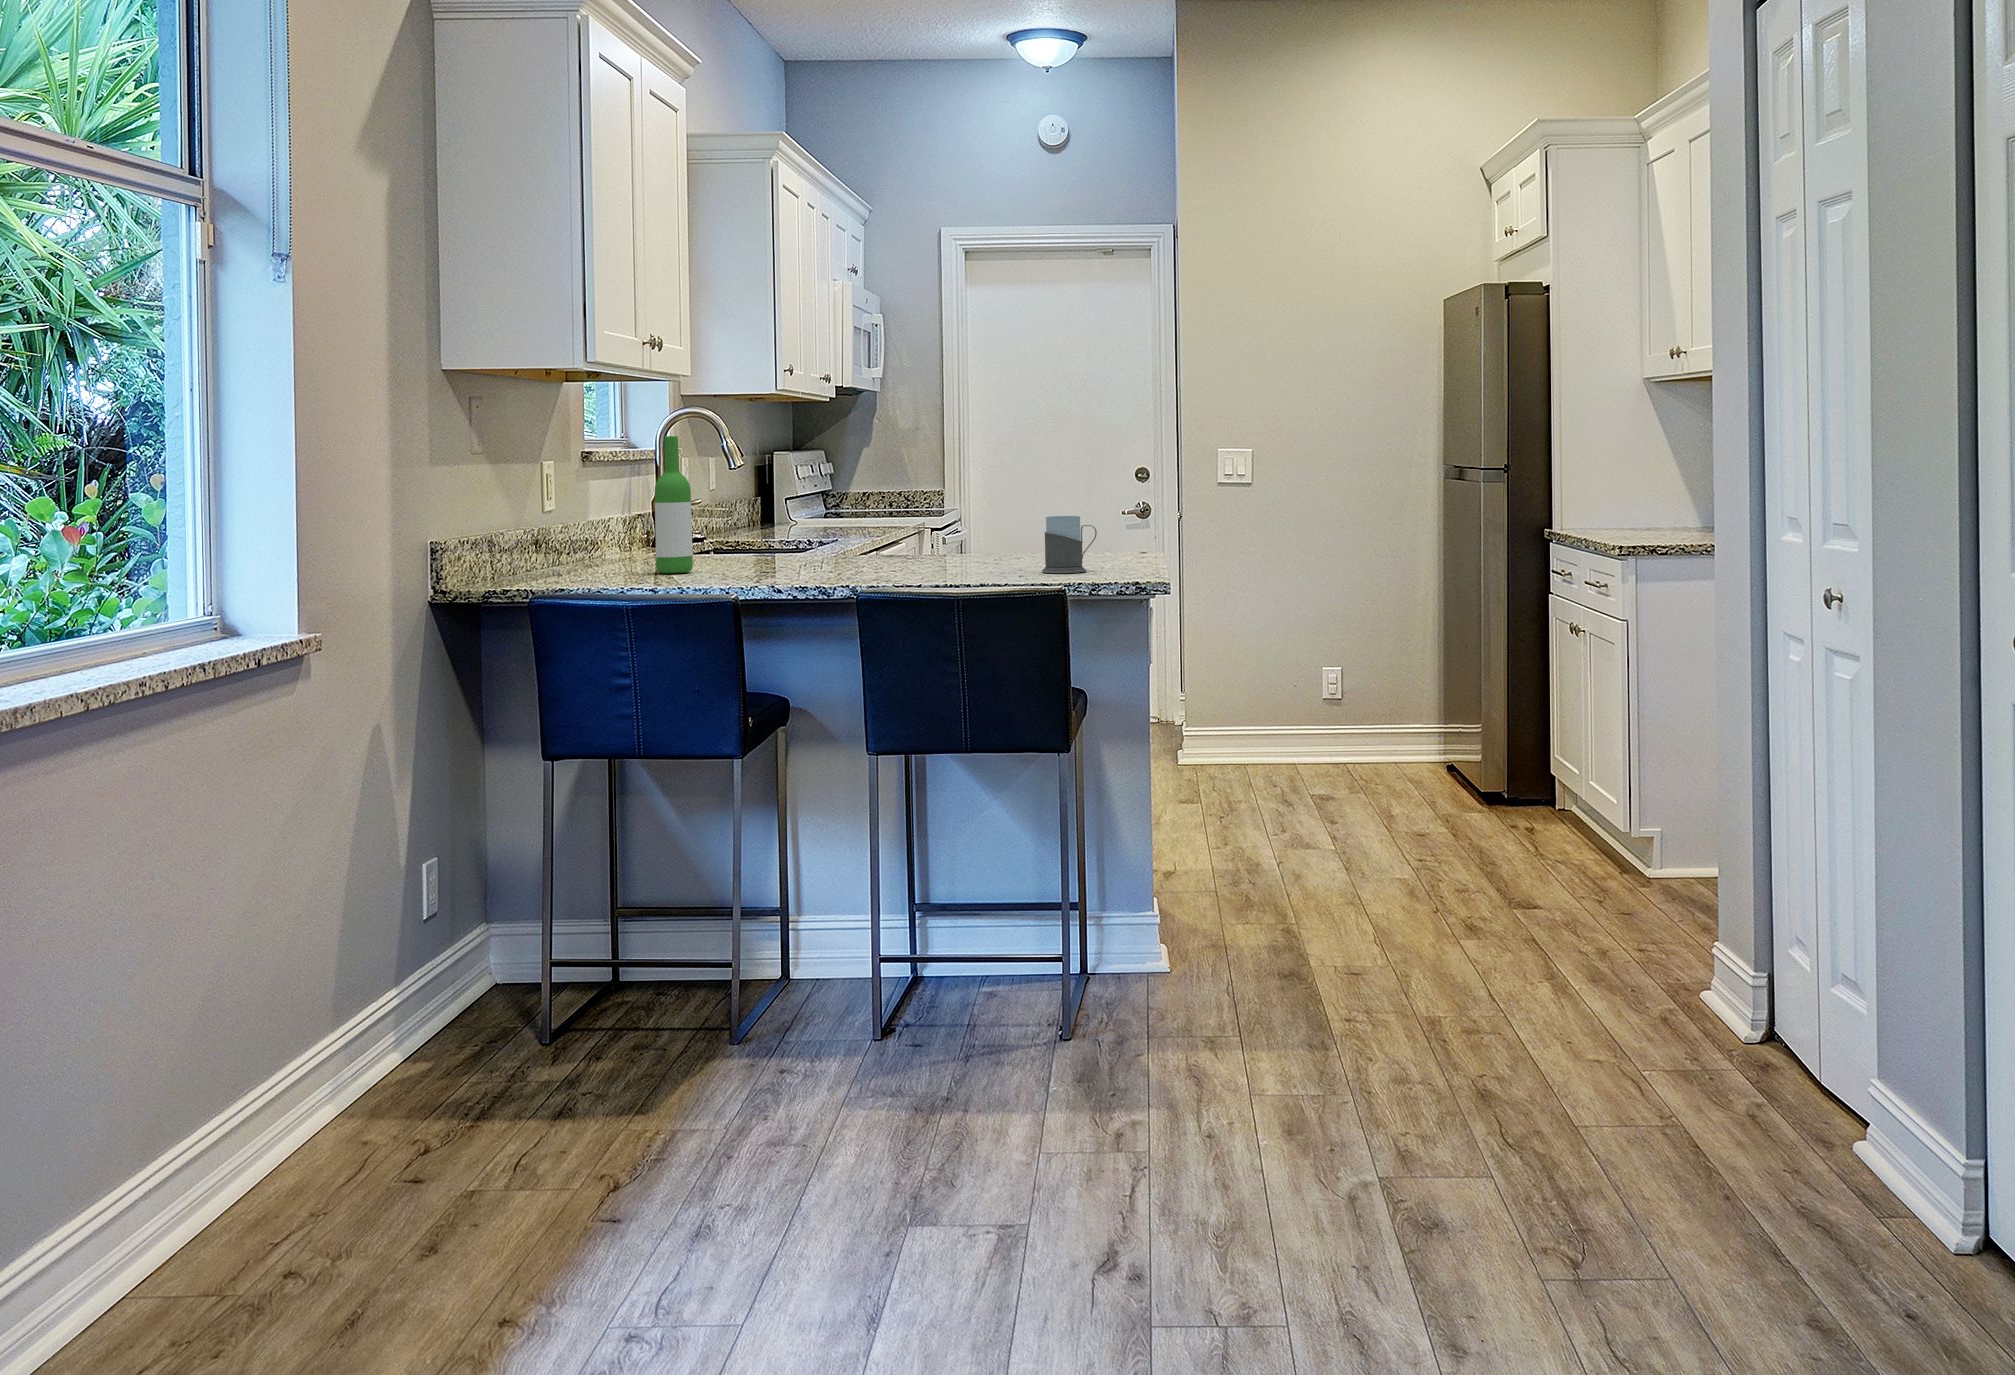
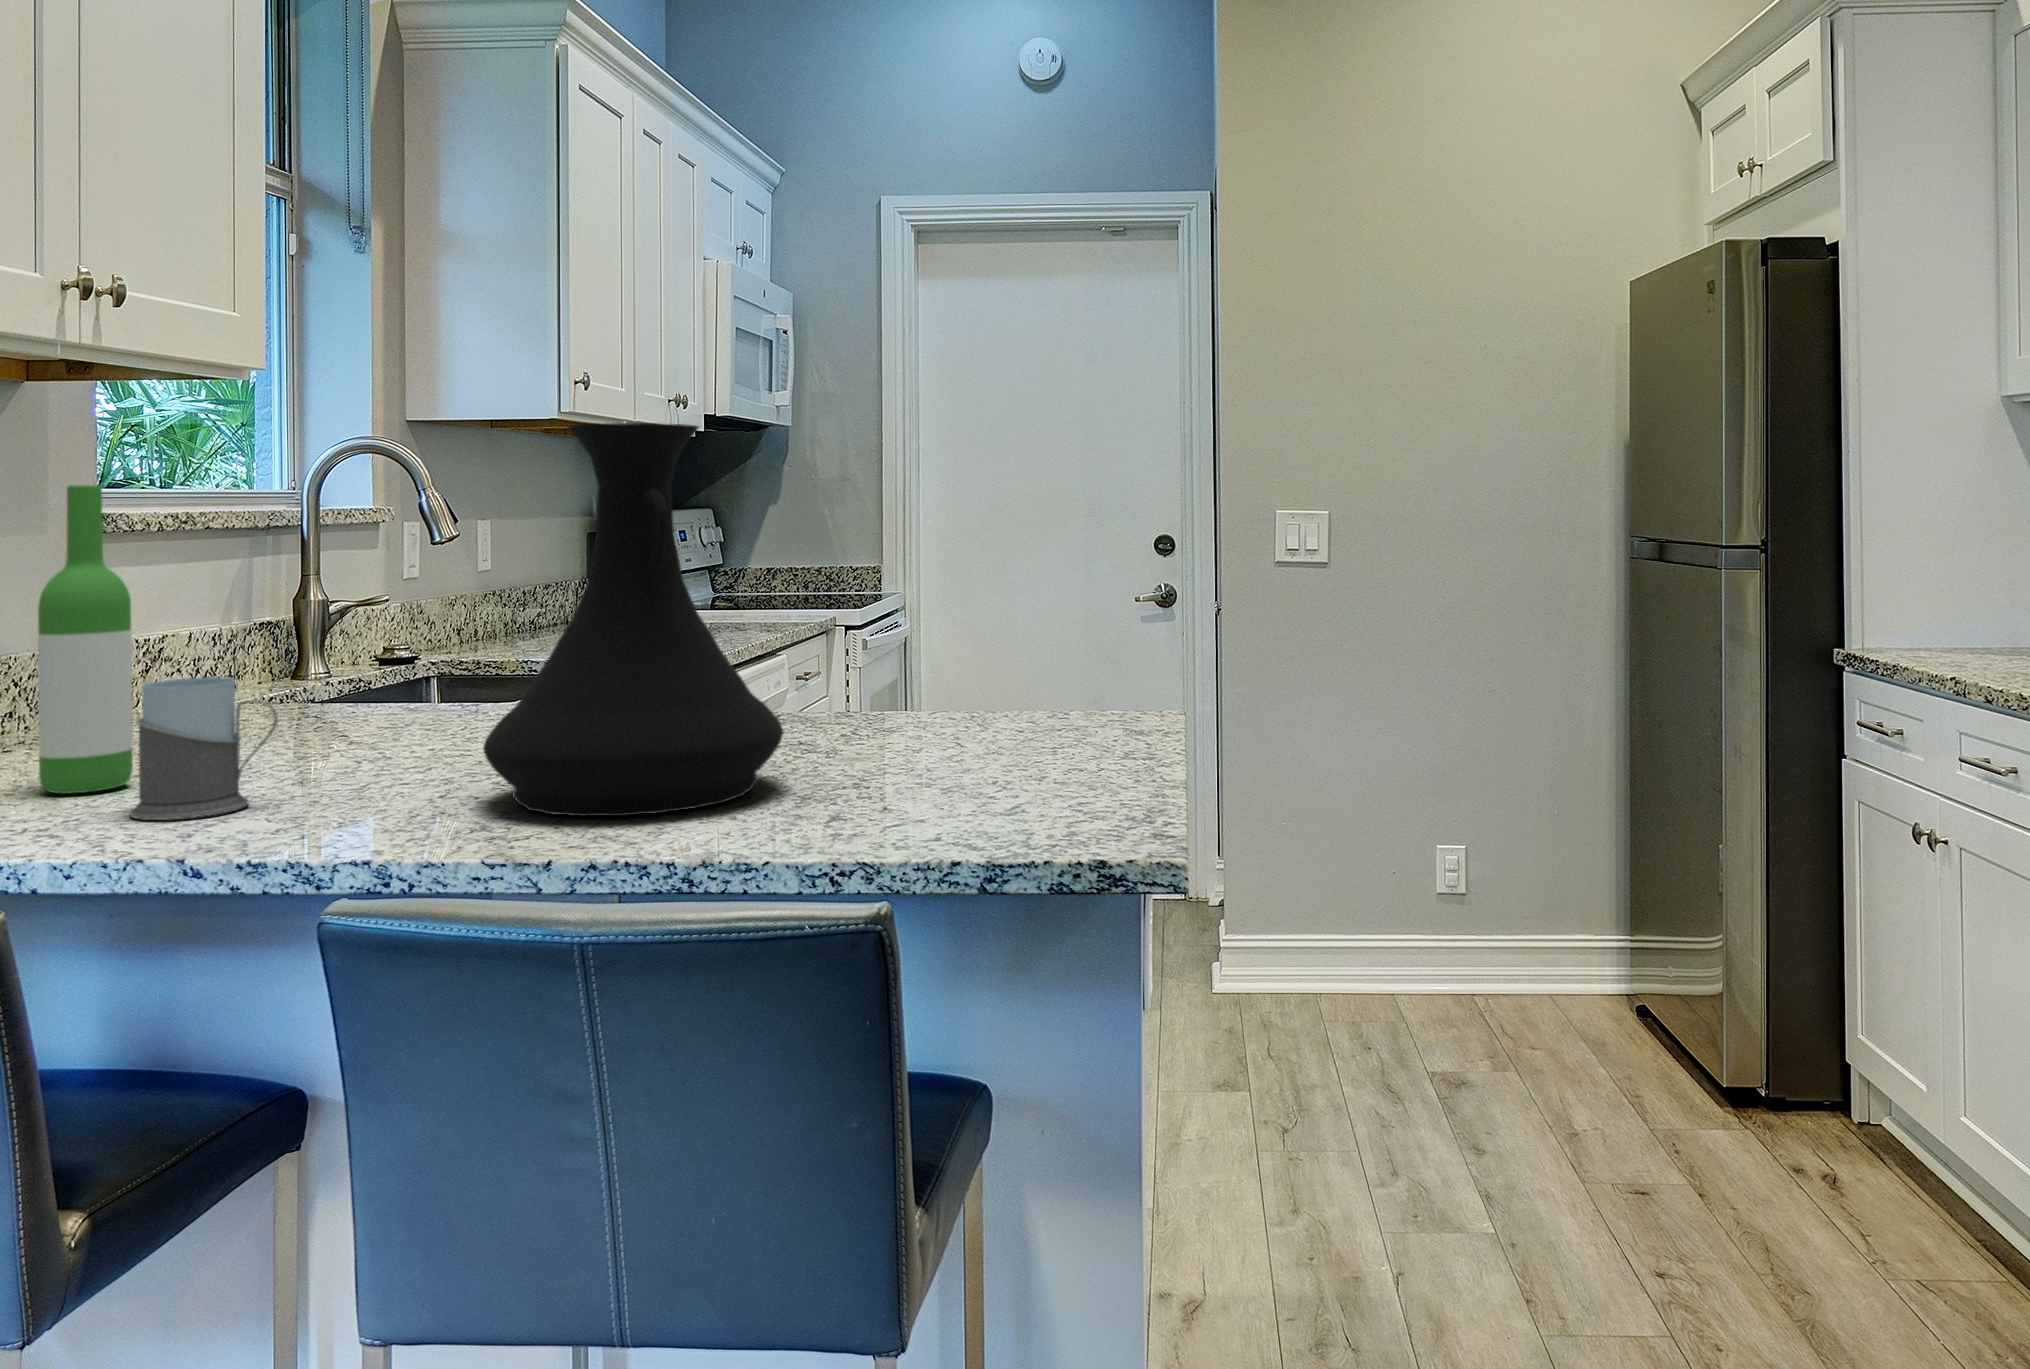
vase: none [865,409,991,574] -> present [483,423,783,816]
mug: present [1042,516,1097,573] -> present [130,677,277,820]

